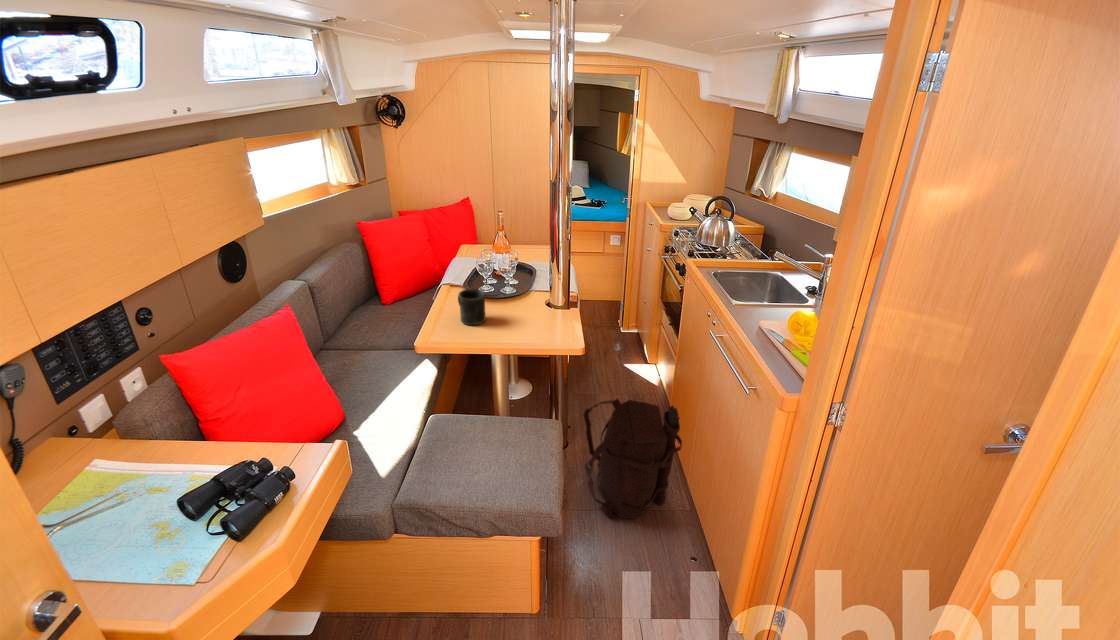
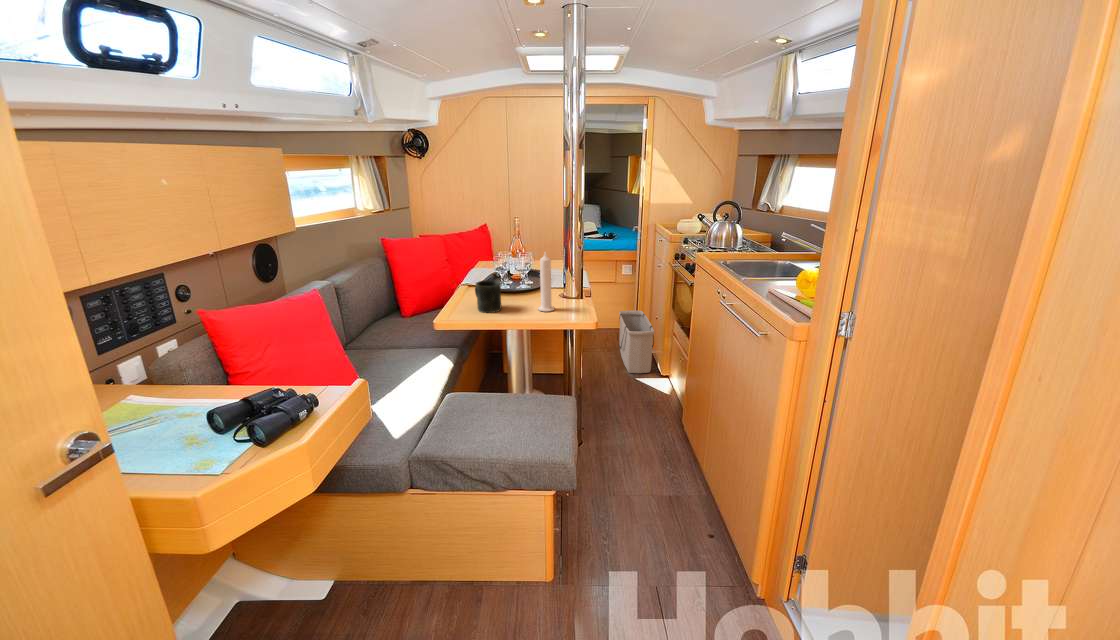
candle: none [524,264,541,325] -> present [538,252,554,312]
storage bin: none [603,293,640,361] -> present [619,310,654,373]
backpack: present [583,399,682,519] -> none [599,387,698,507]

